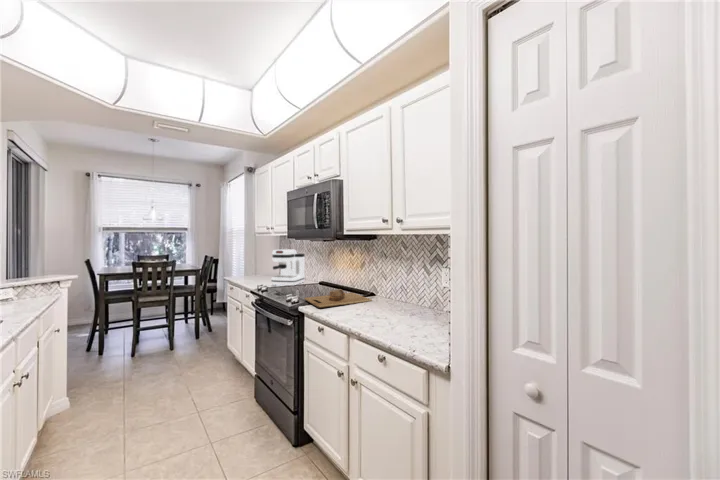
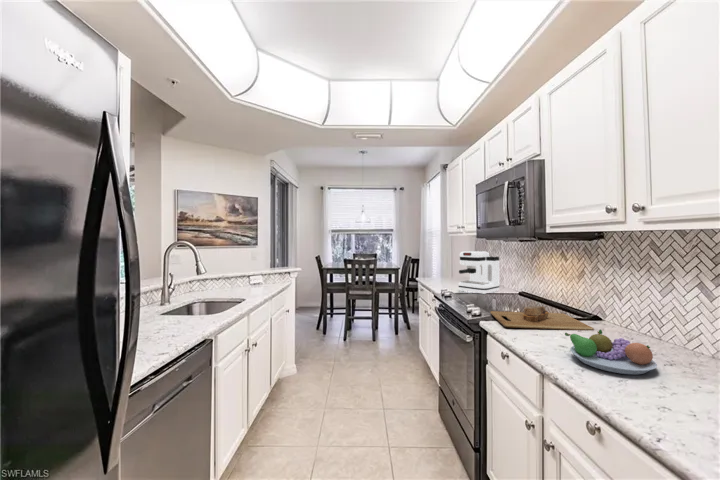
fruit bowl: none [360,298,407,323] -> present [565,329,657,375]

